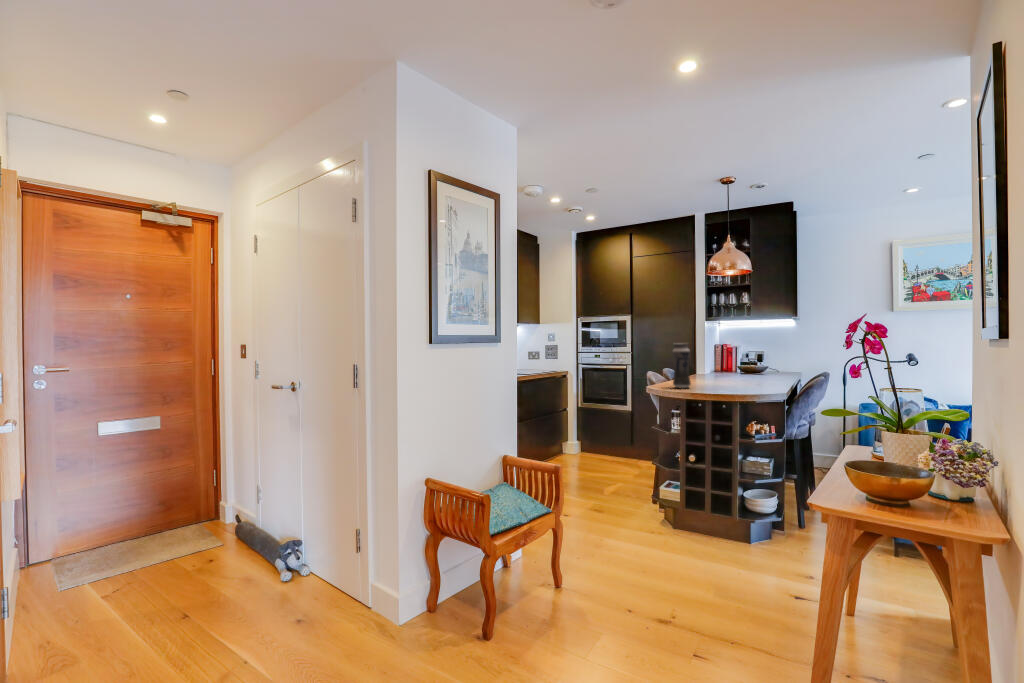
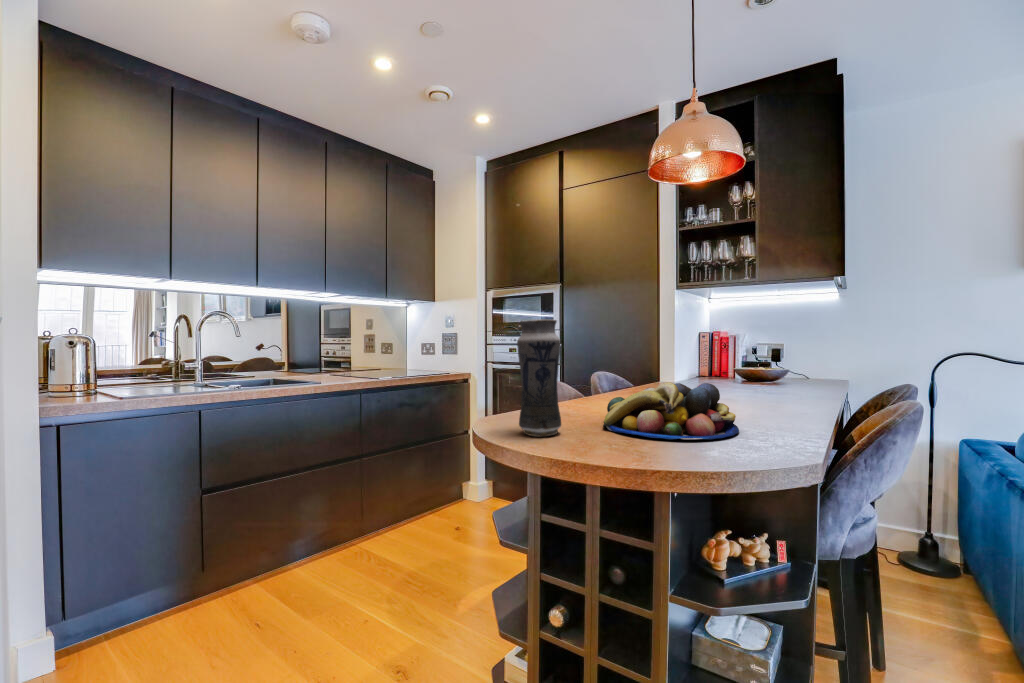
fruit bowl: none [700,368,758,388] -> present [603,382,739,439]

